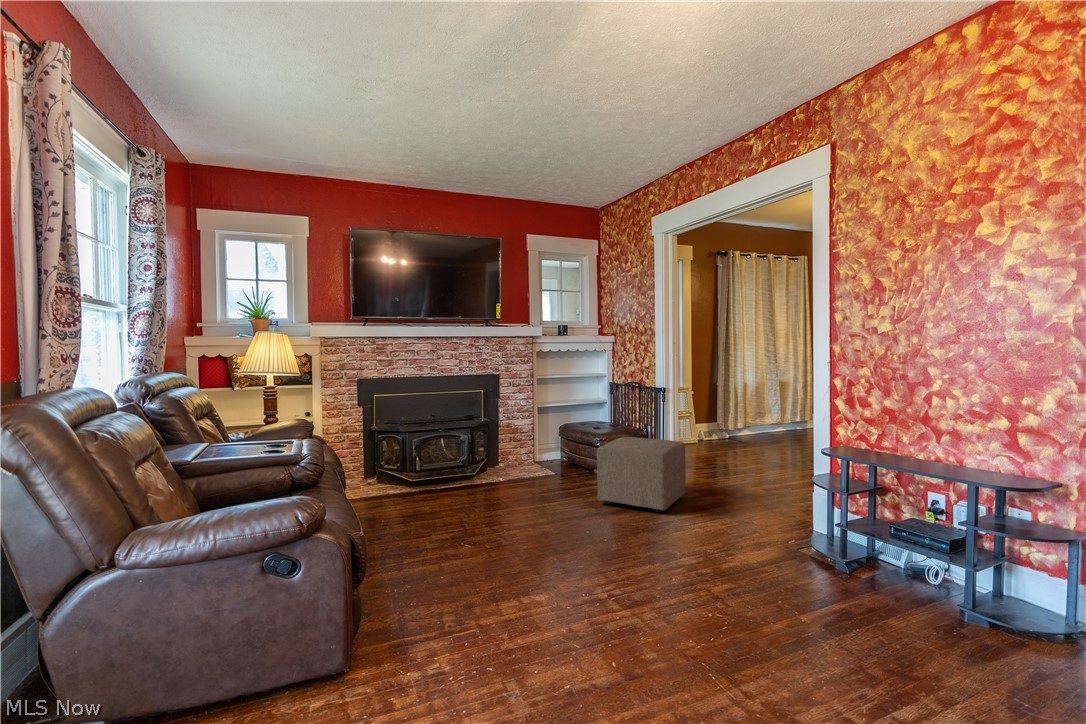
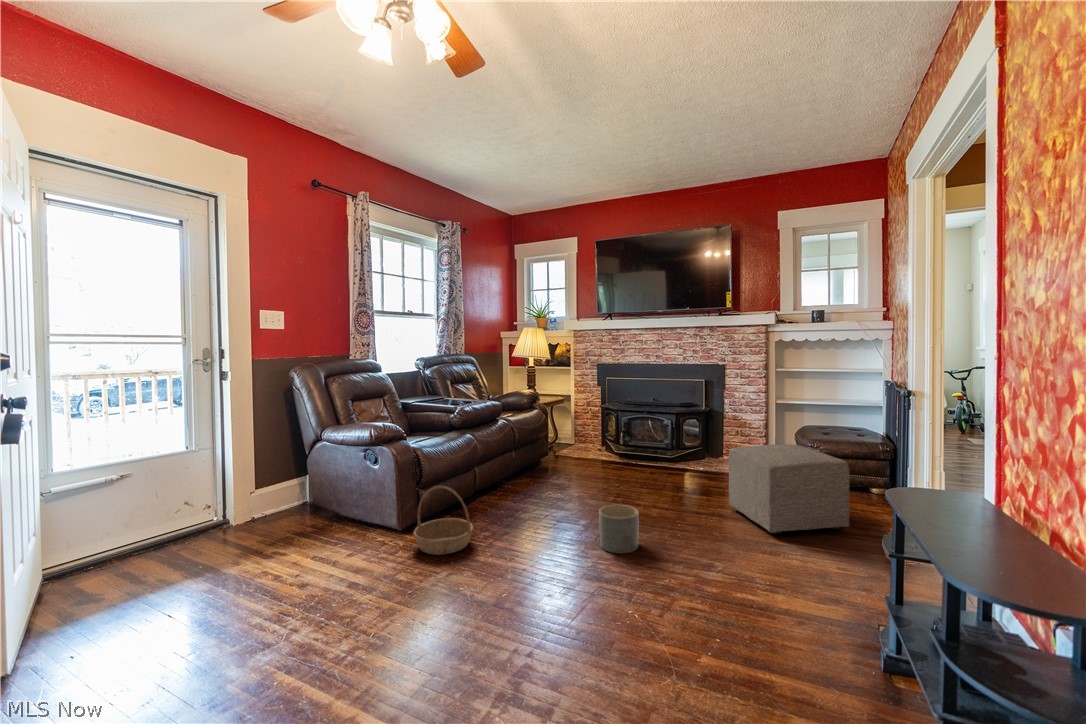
planter: none [583,517,624,568] -> present [599,505,639,554]
basket: none [417,551,503,657] -> present [414,486,473,555]

